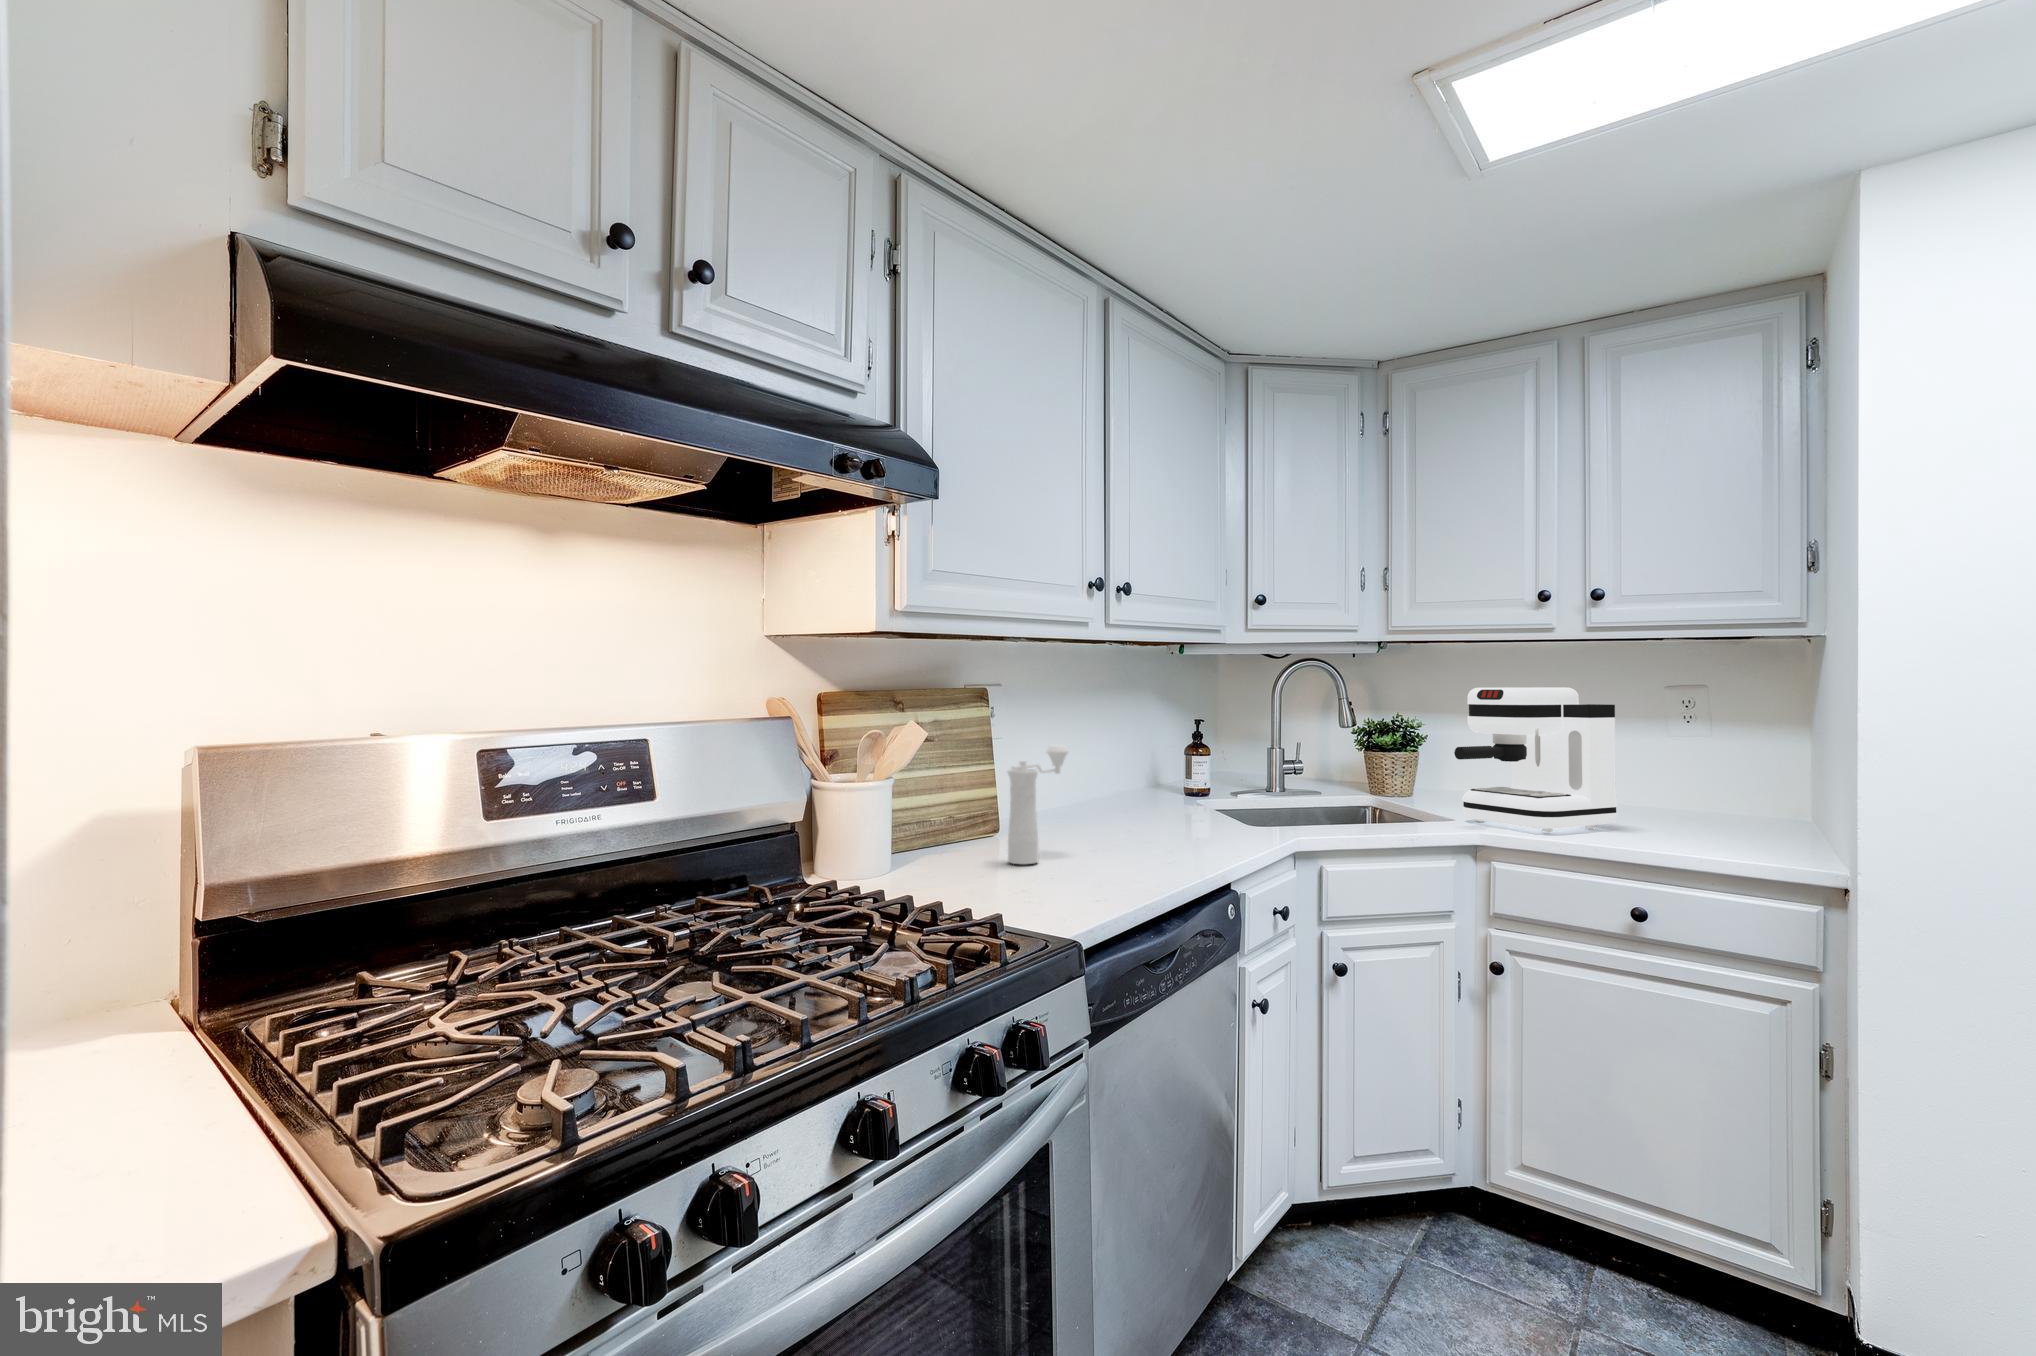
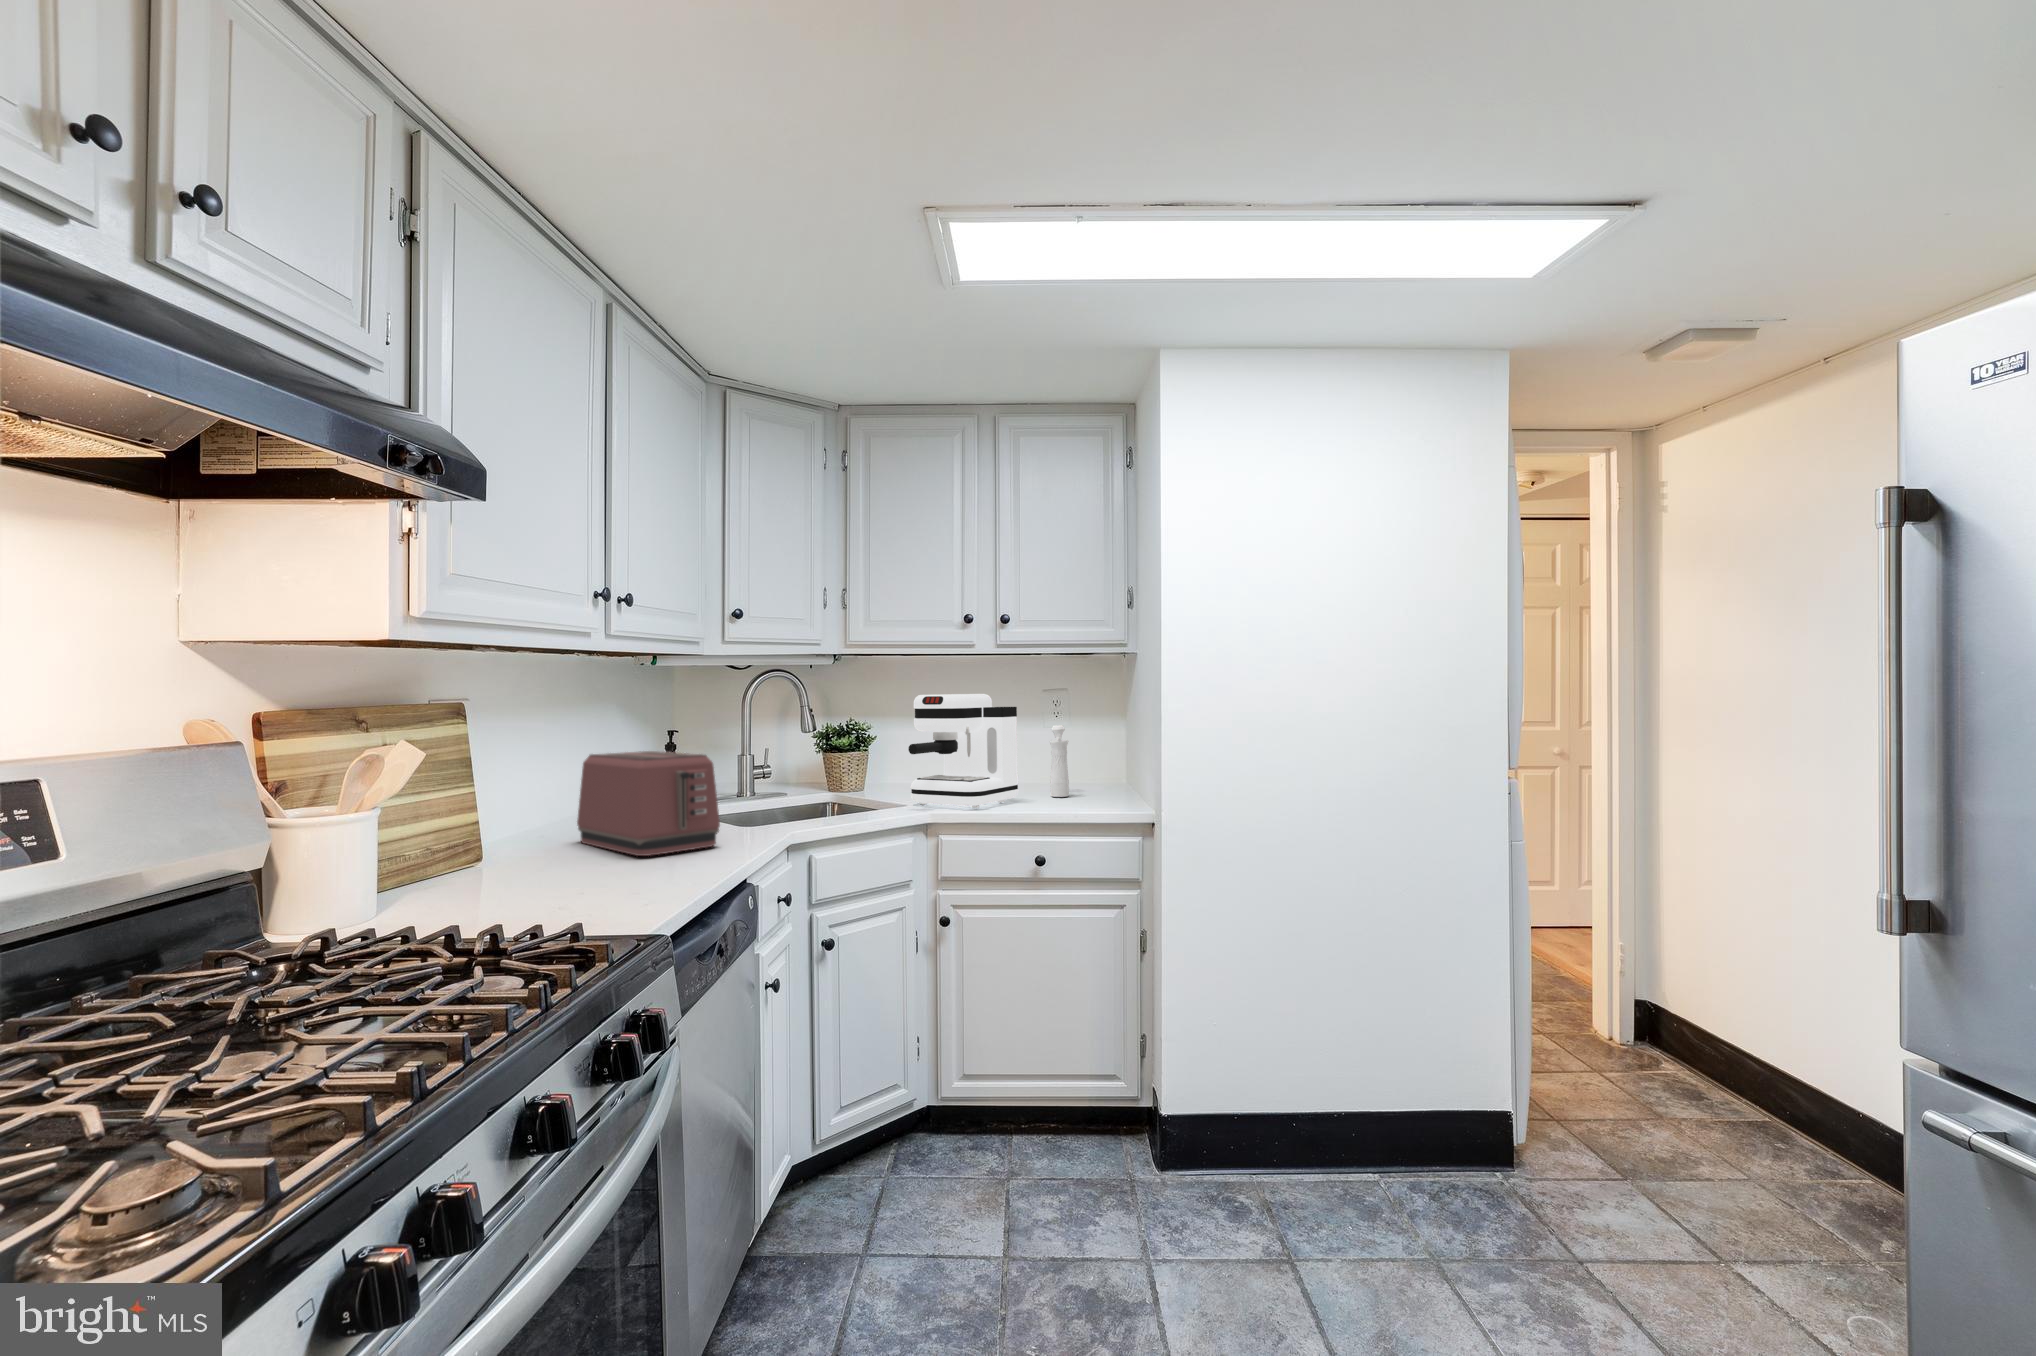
toaster: none [1087,741,1211,847] -> present [577,751,720,856]
pepper mill: present [1008,745,1069,864] -> present [1050,725,1069,797]

